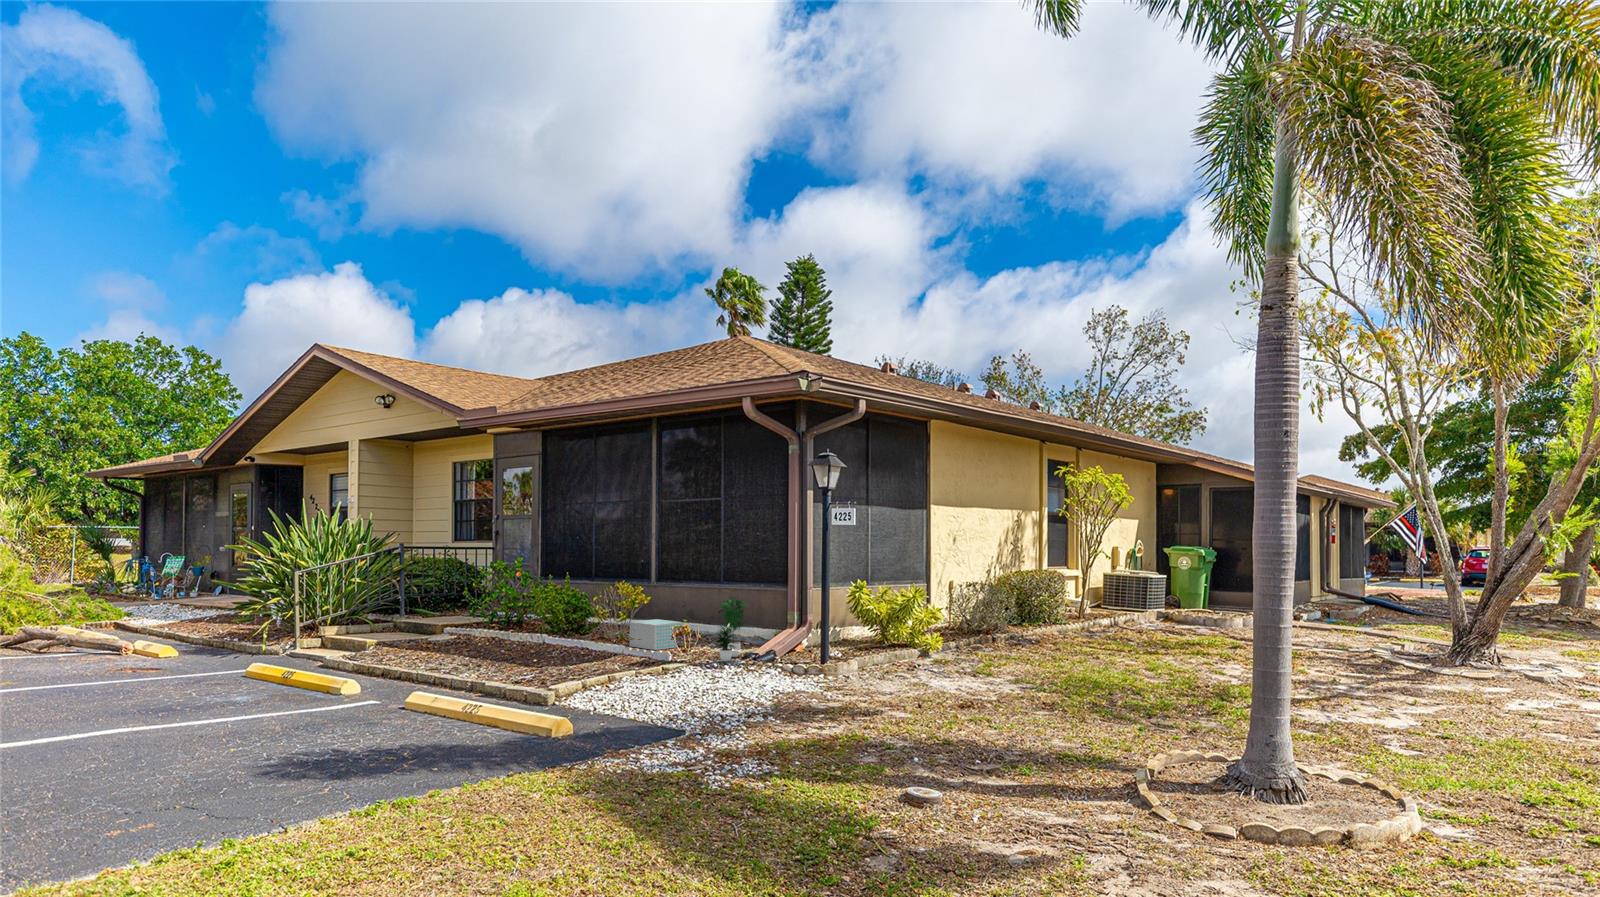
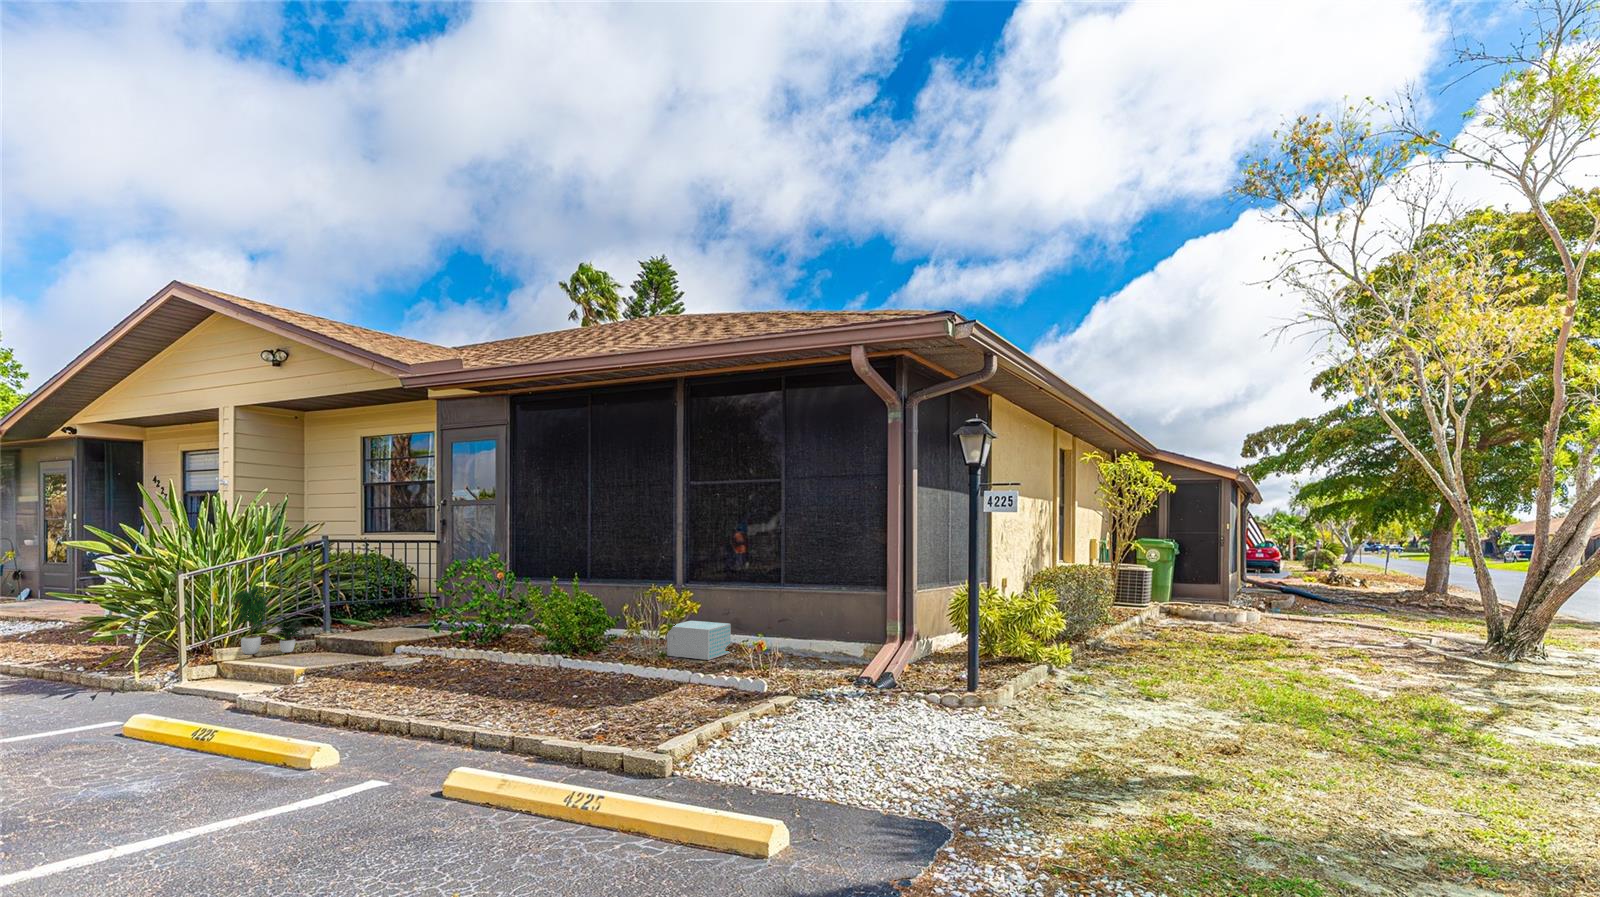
potted plant: present [713,596,746,661] -> present [236,586,302,654]

